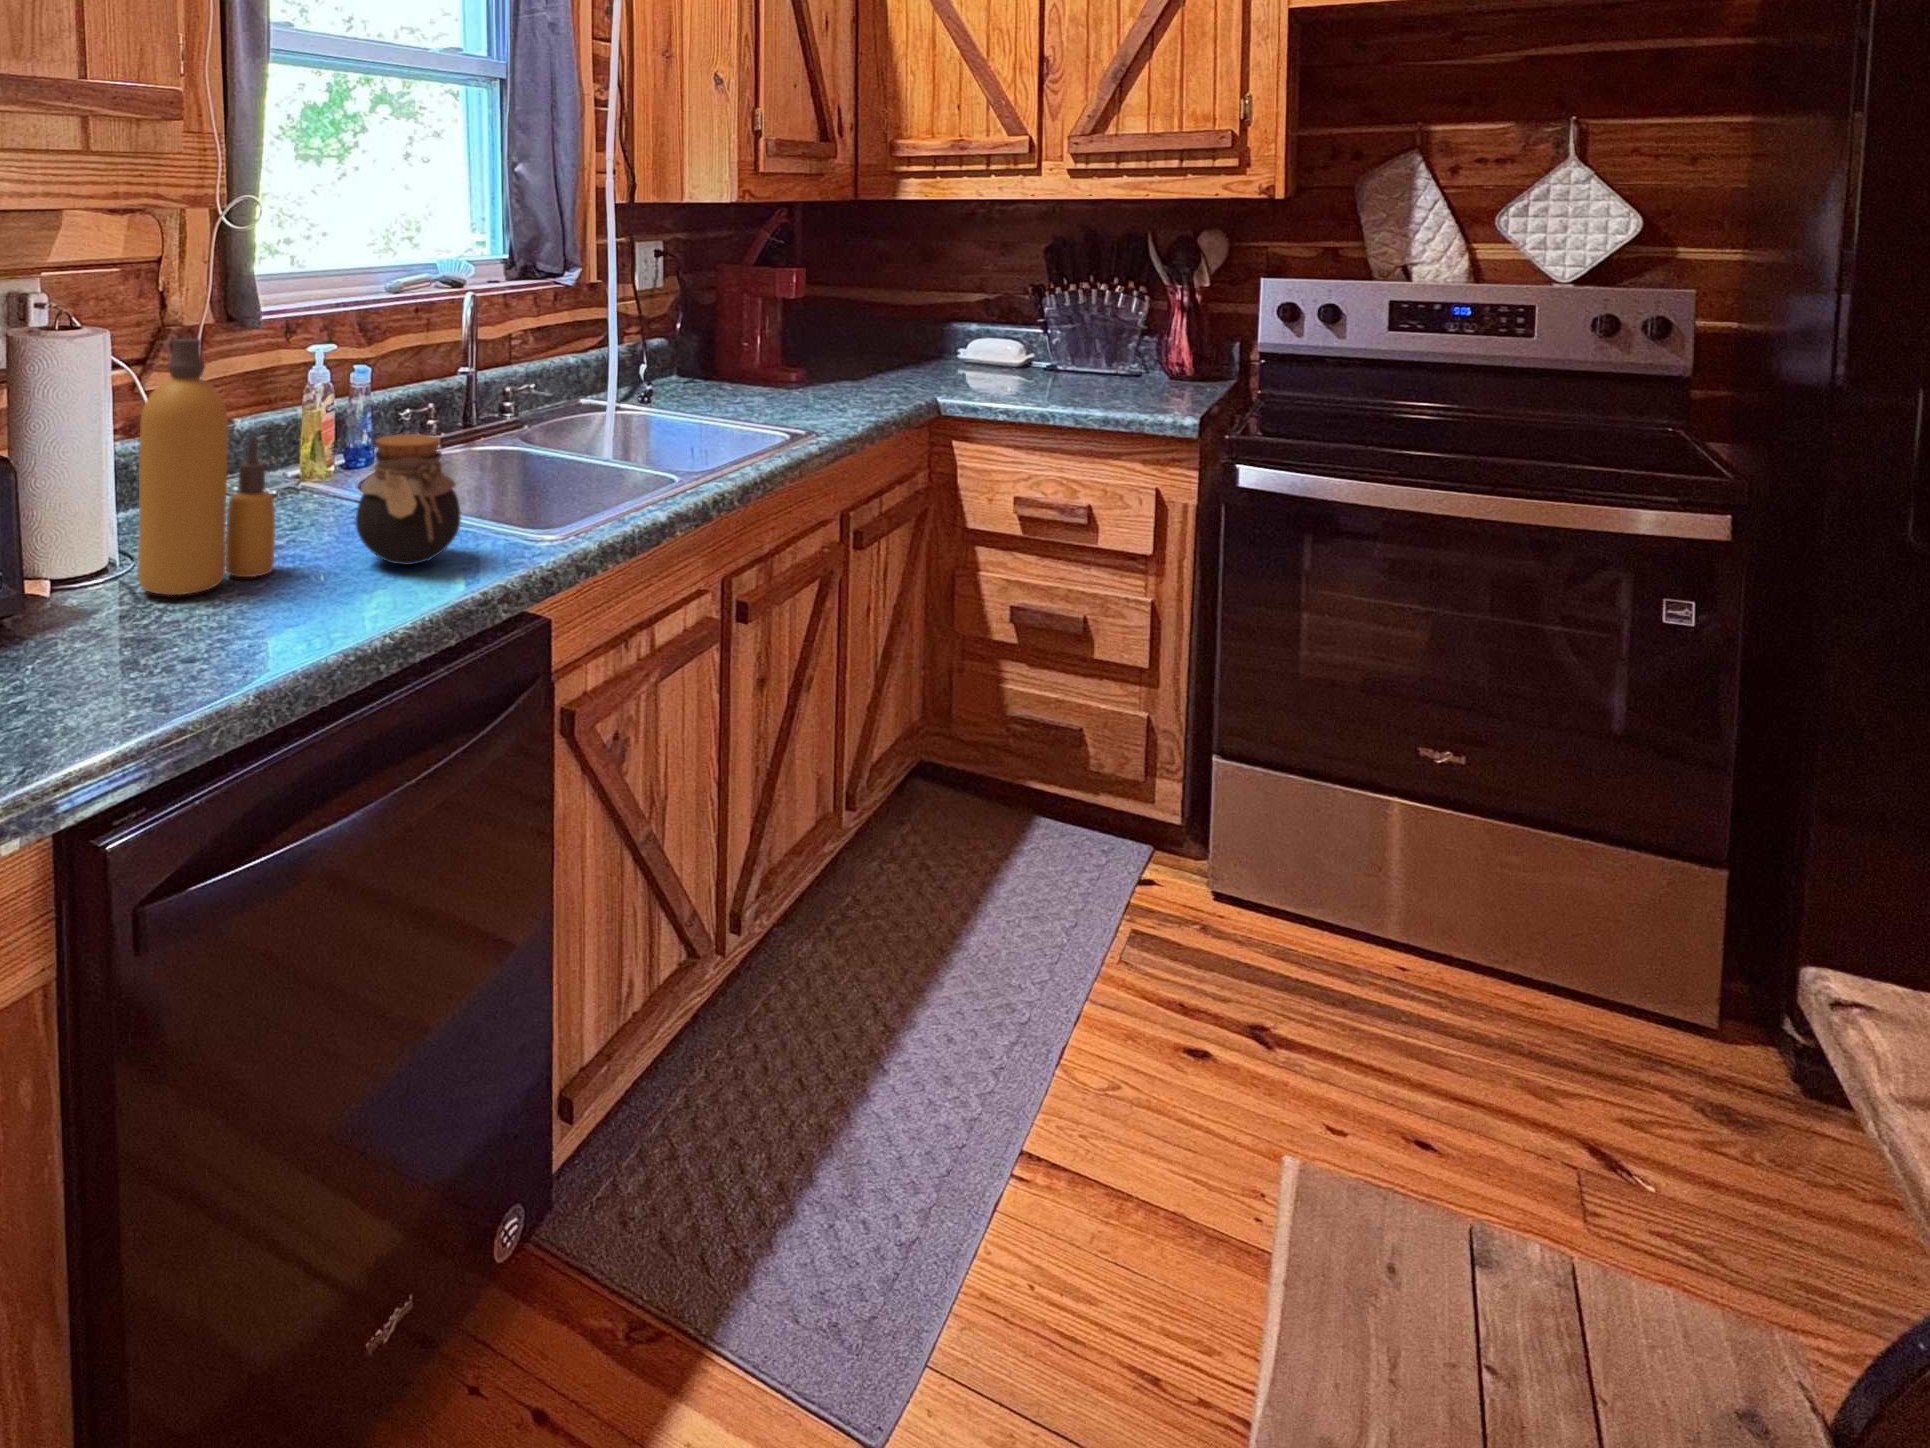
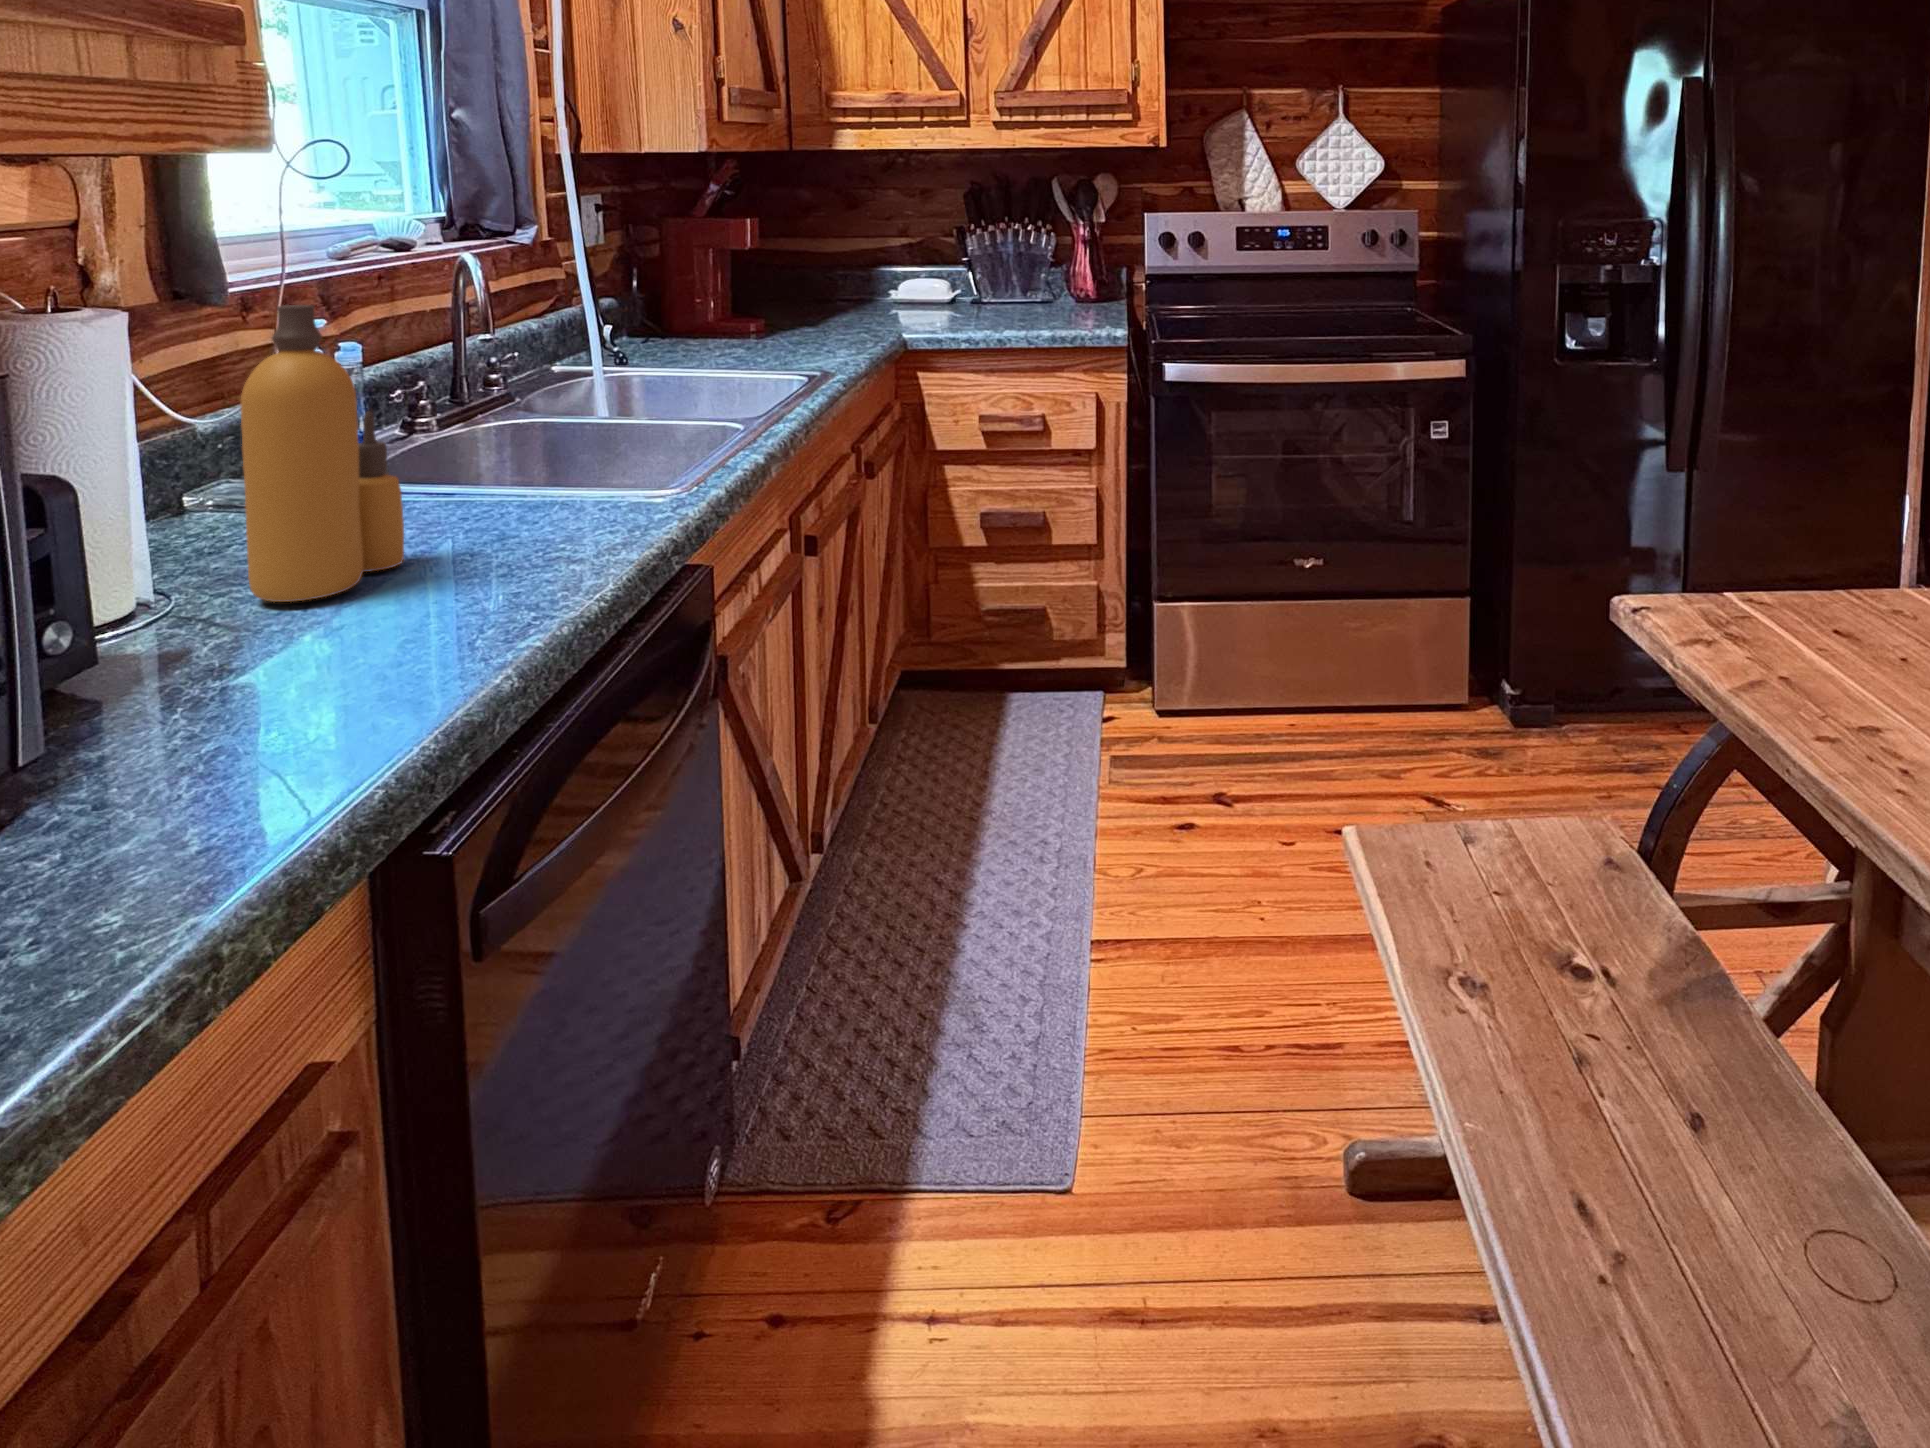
jar: present [356,434,461,565] -> none [487,394,609,532]

